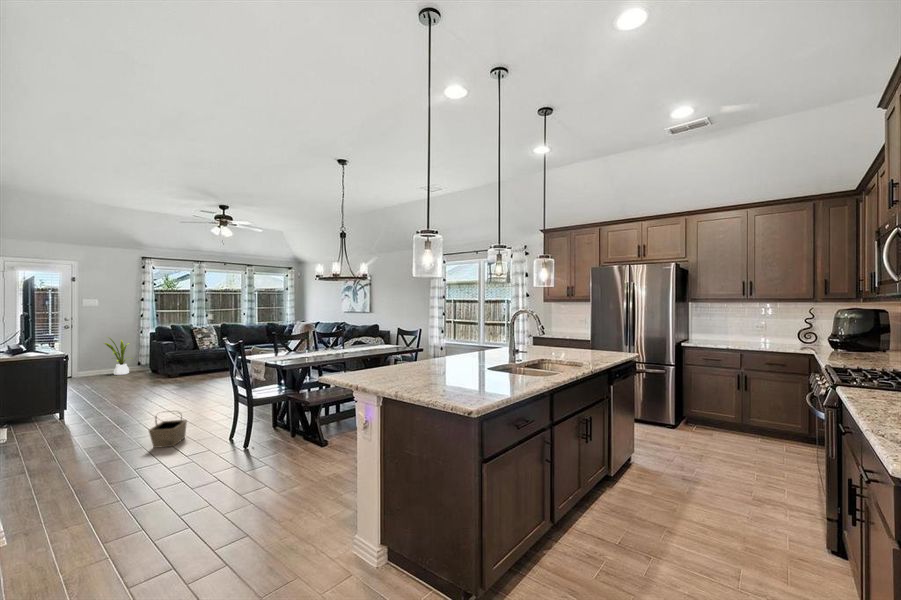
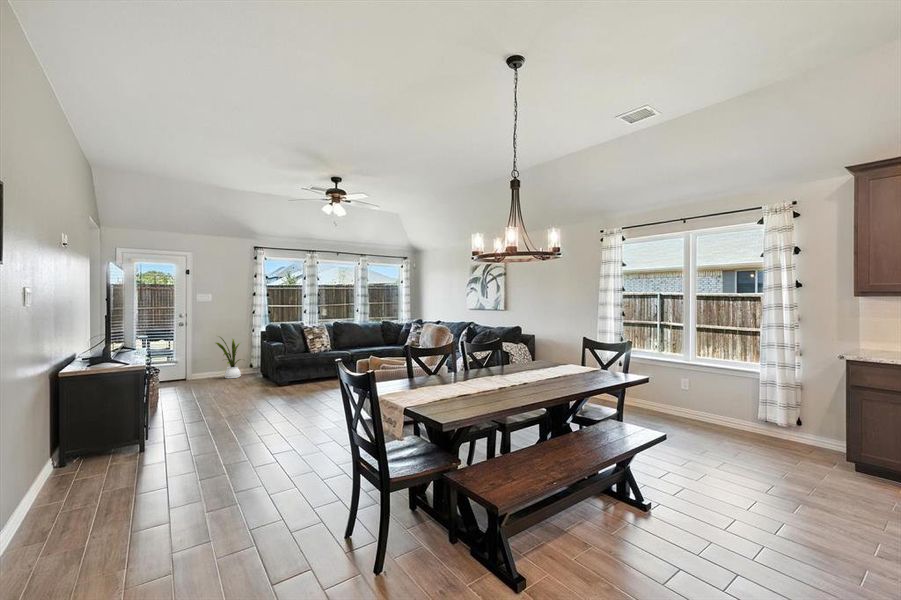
basket: present [149,415,187,448] -> none [203,494,276,572]

